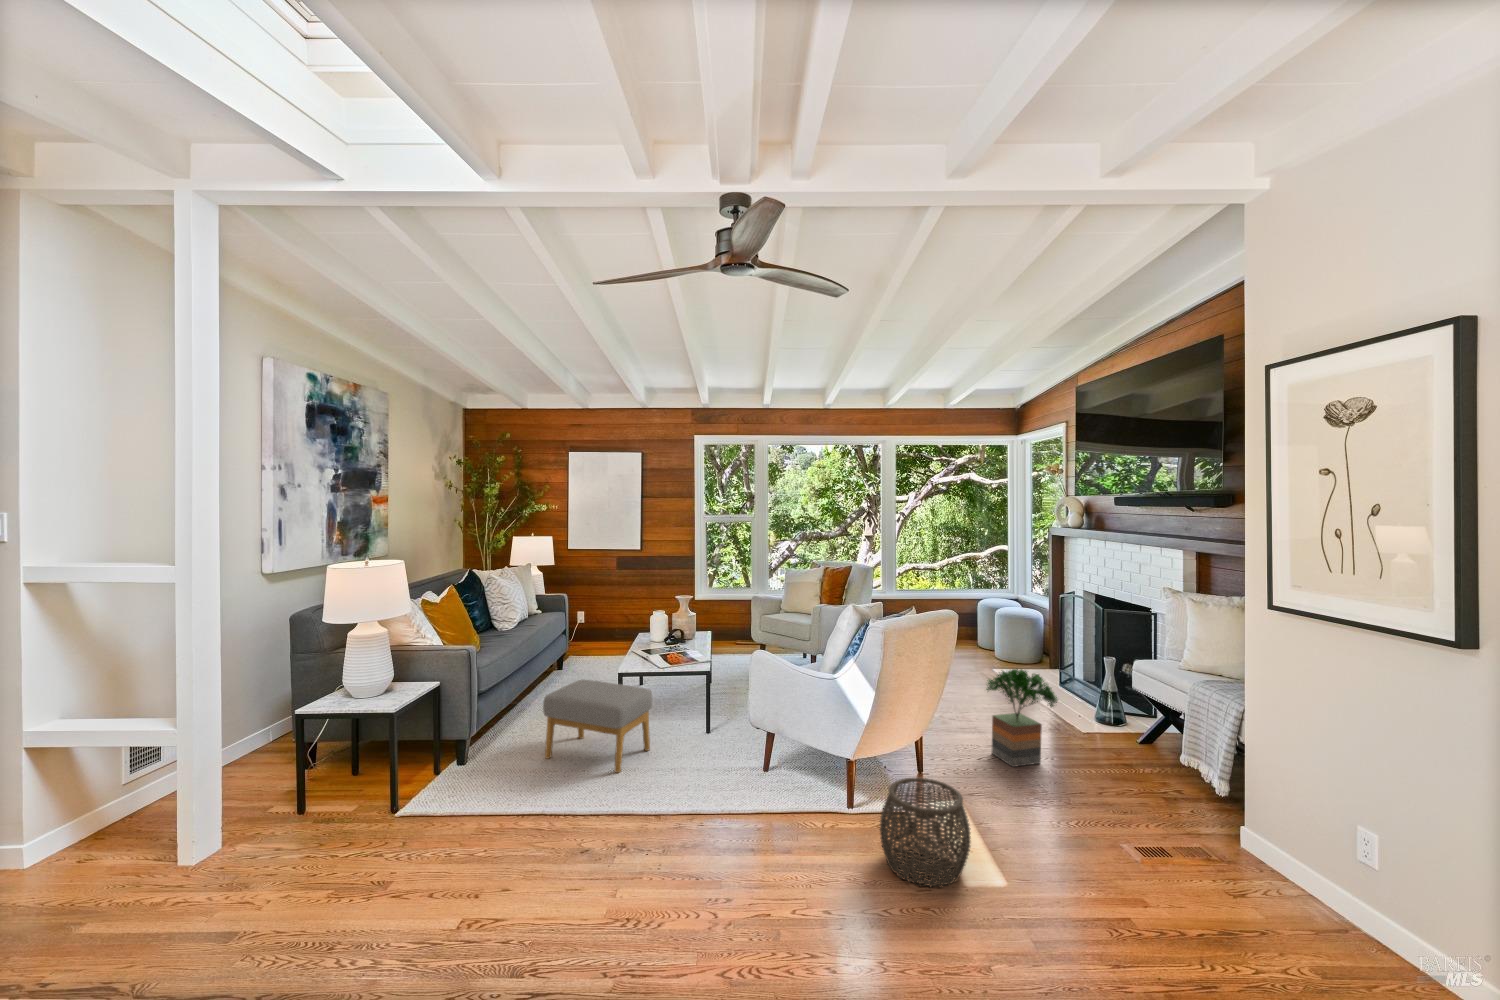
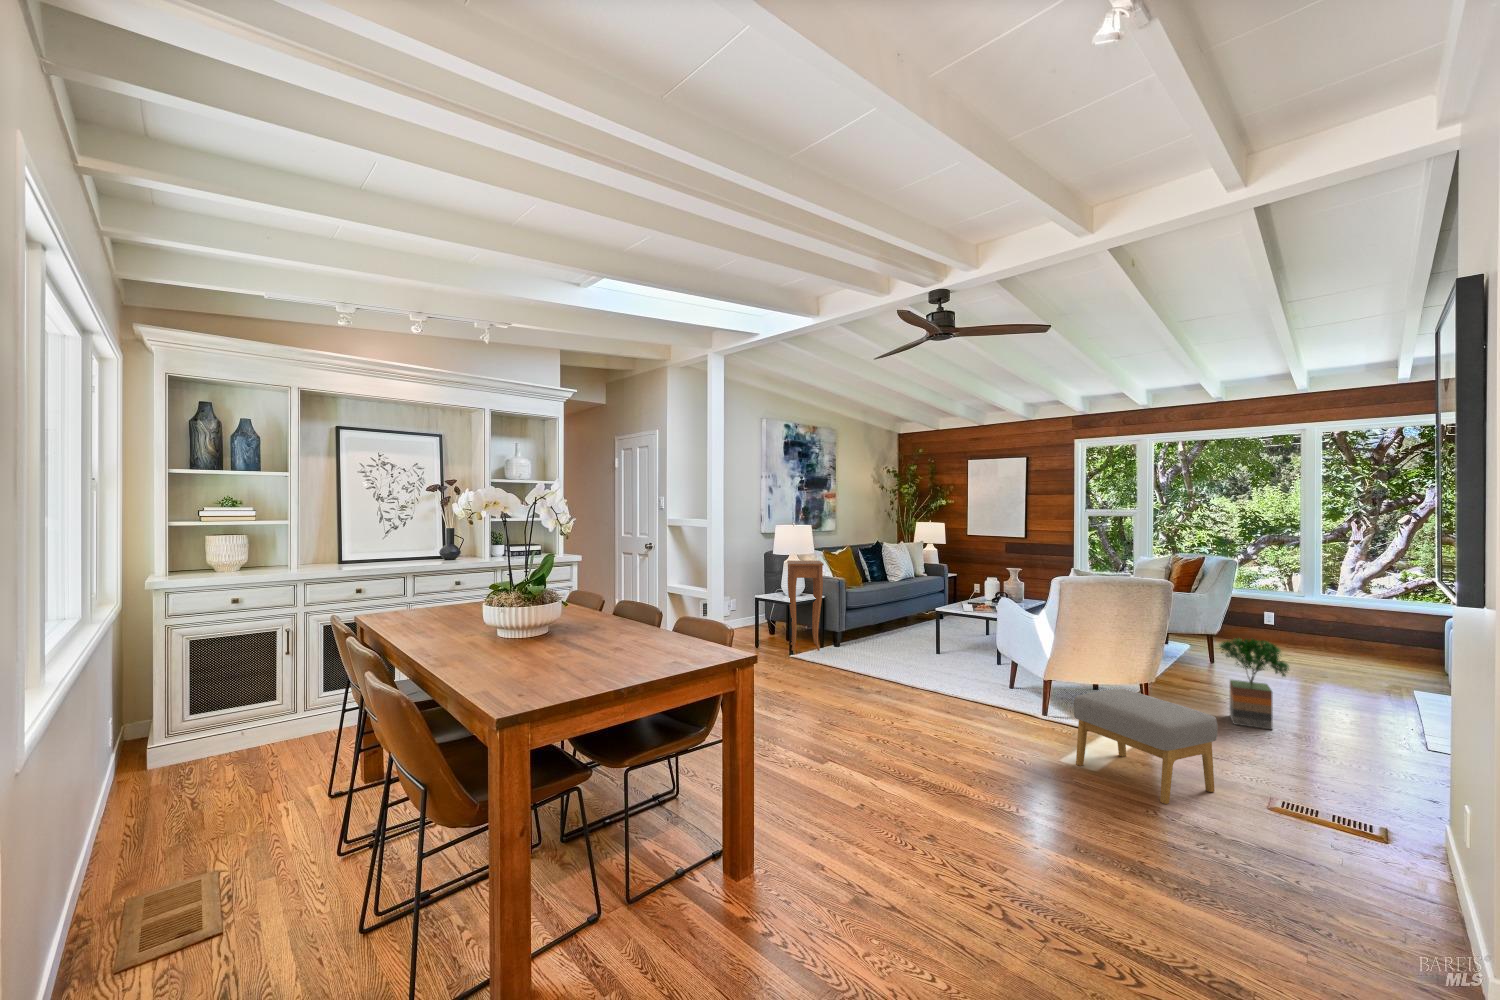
side table: none [377,625,465,807] -> present [787,560,824,651]
footstool: present [543,680,652,773] -> present [1074,689,1217,804]
woven basket: present [880,778,971,887] -> none [1005,672,1073,739]

